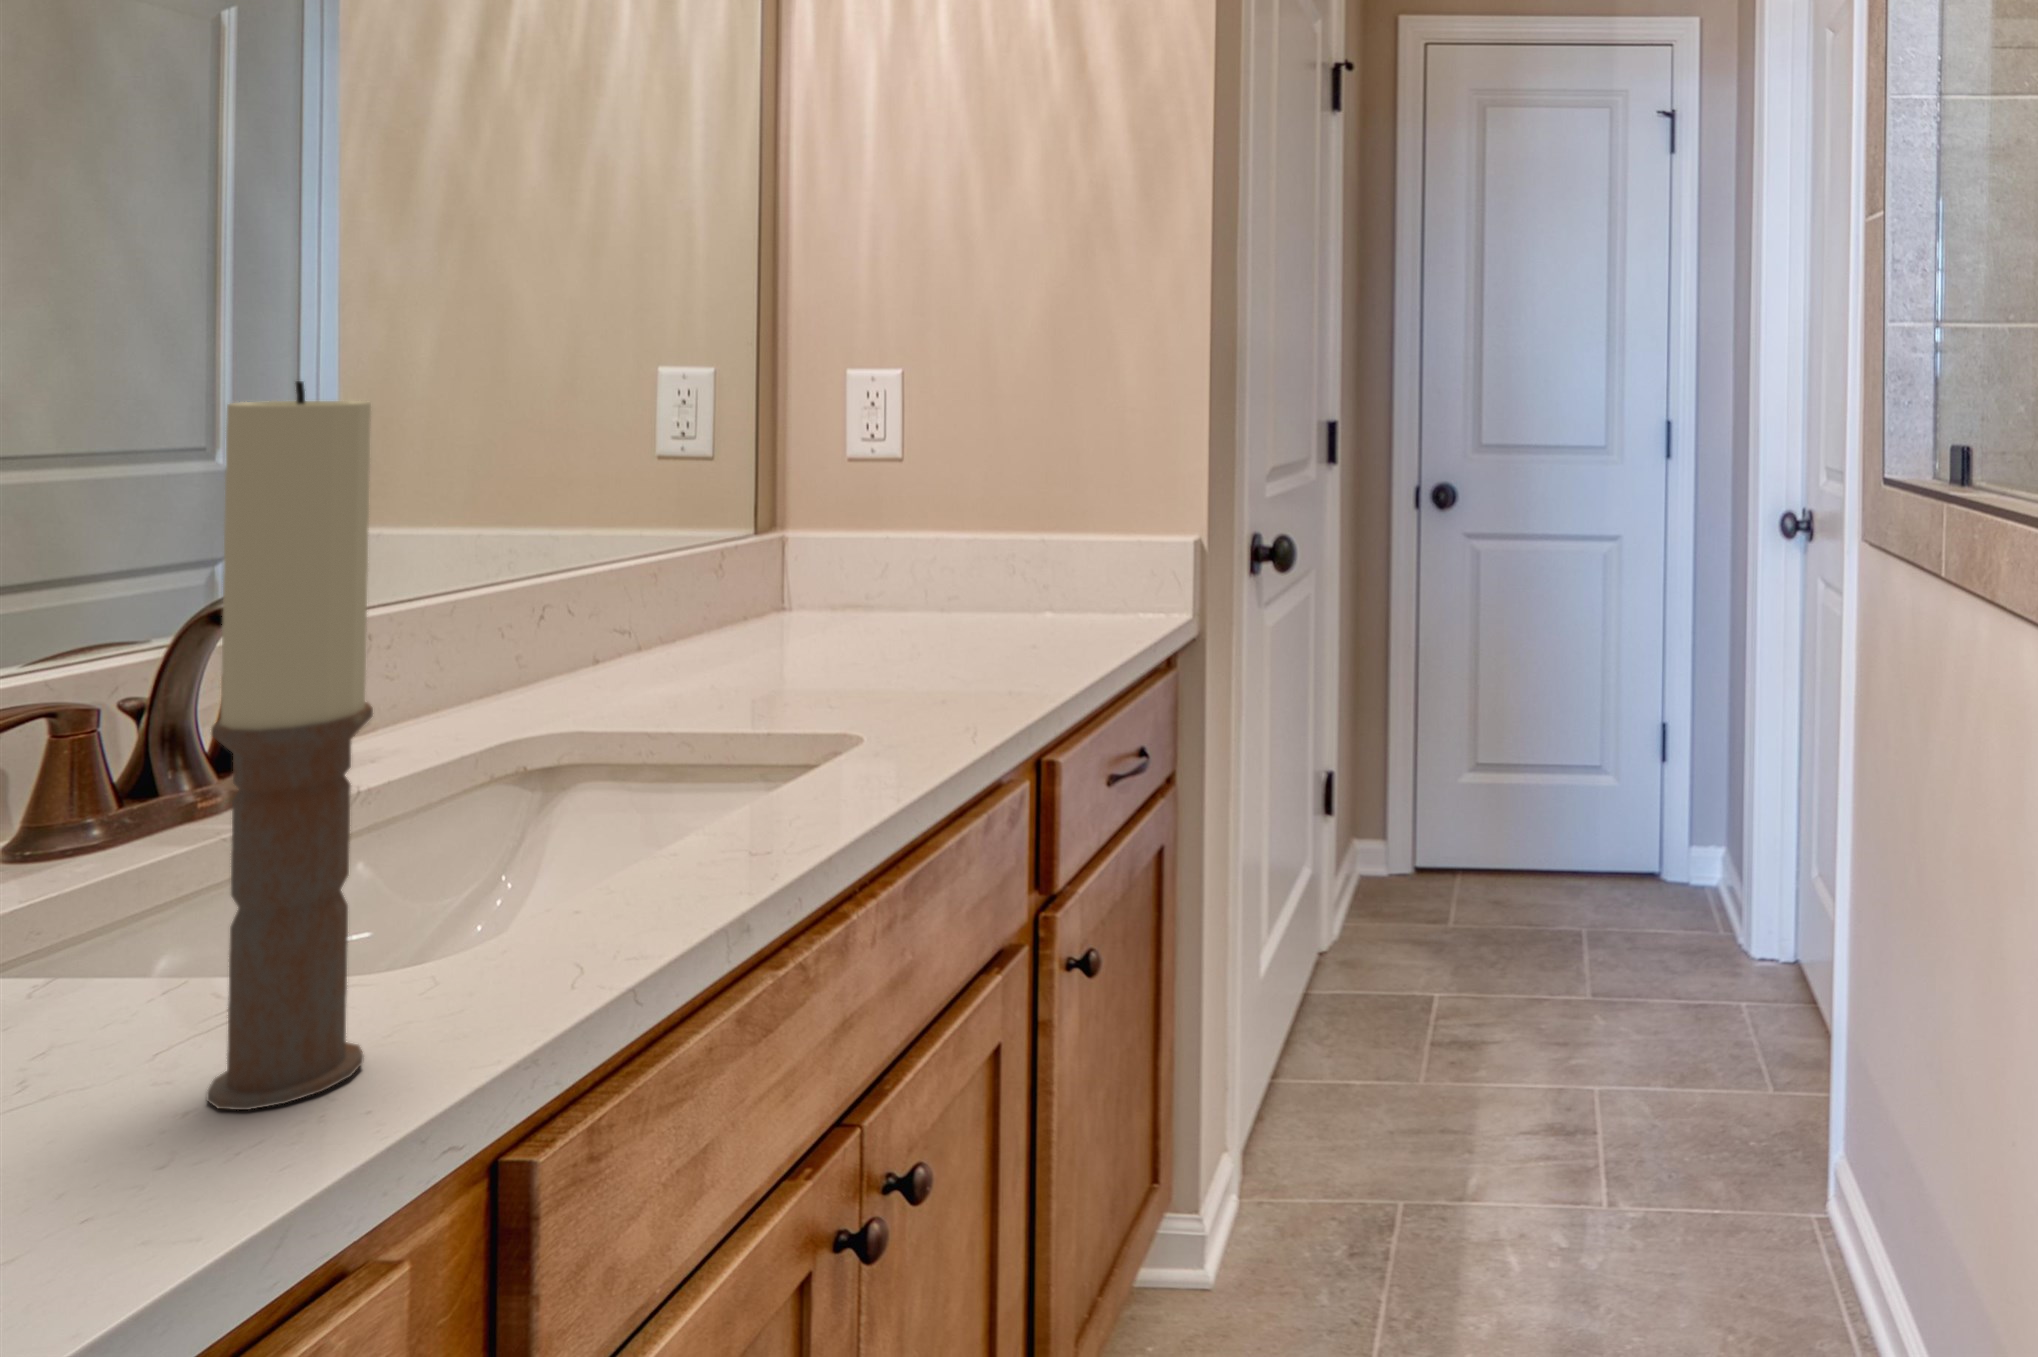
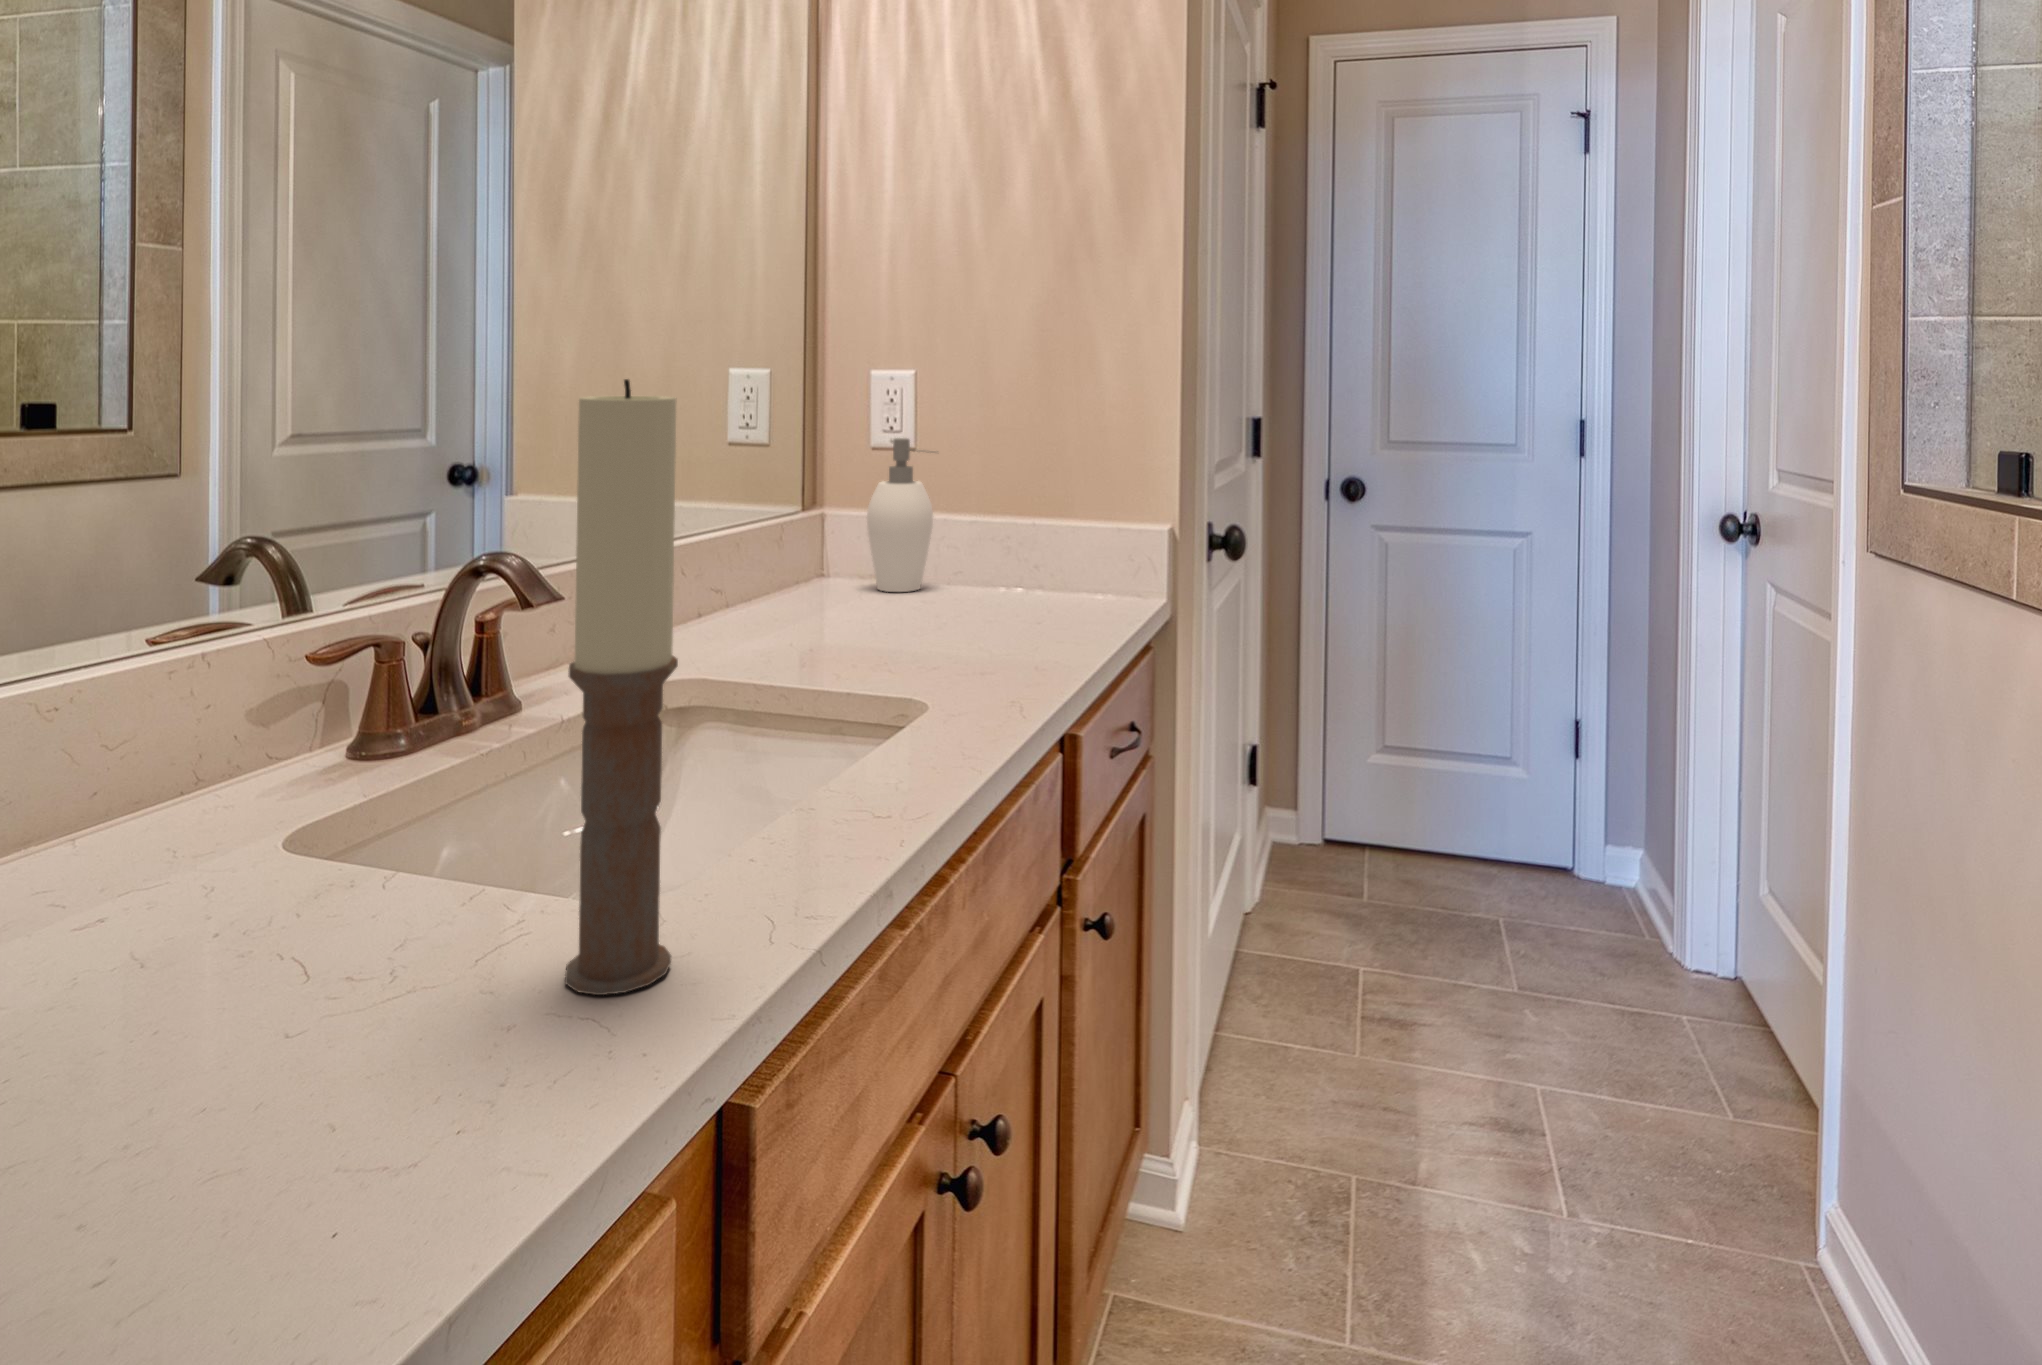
soap dispenser: none [830,446,916,622] -> present [867,438,934,592]

